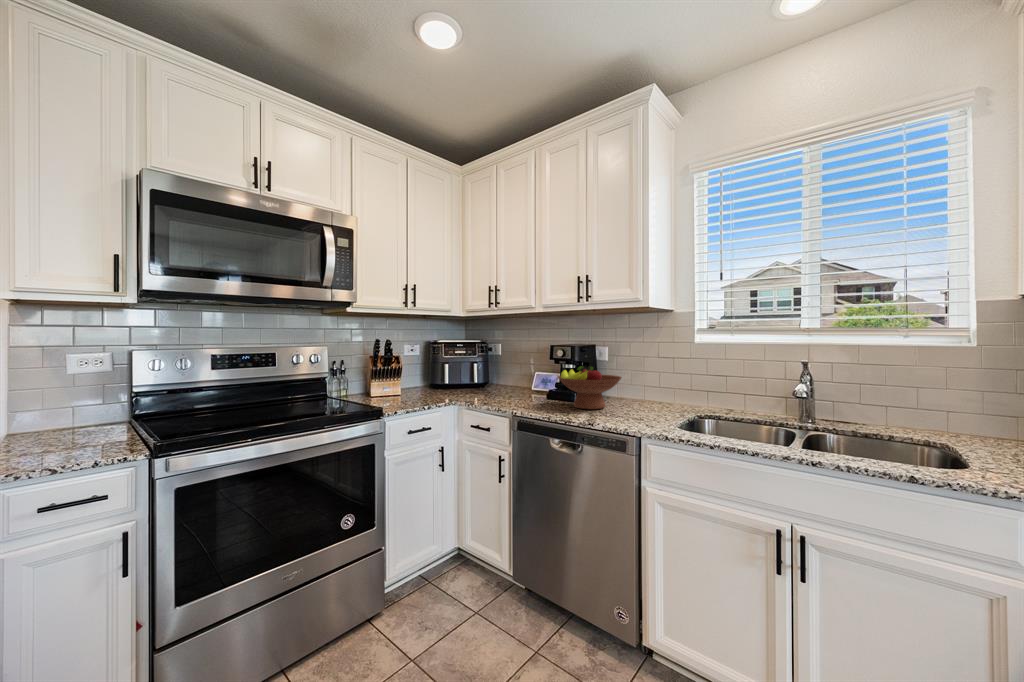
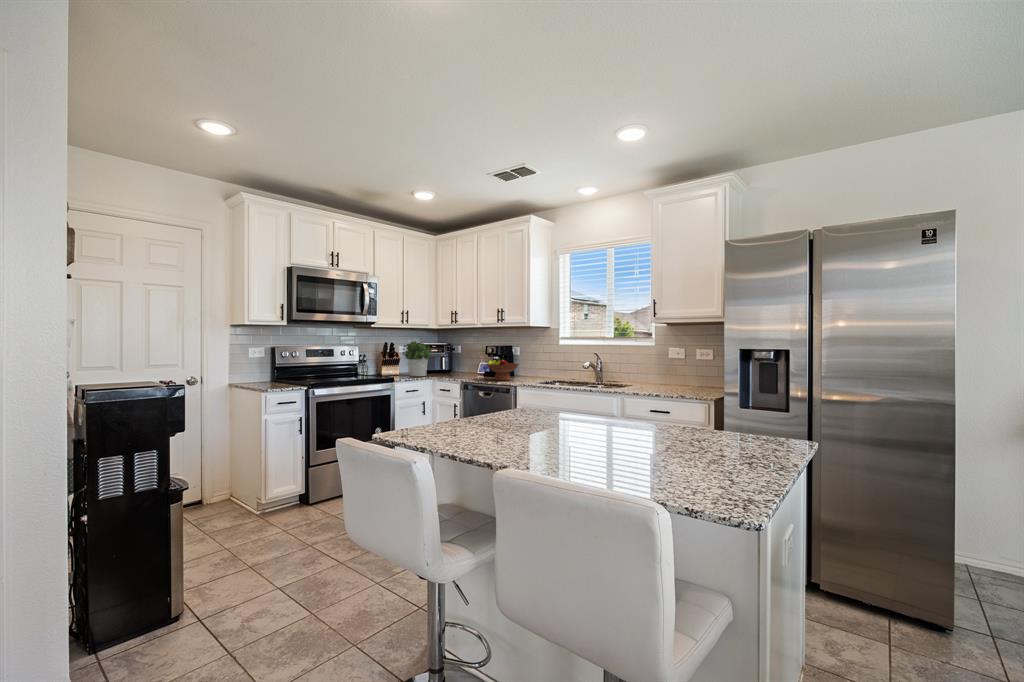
potted plant: none [405,336,455,398] -> present [402,341,431,376]

